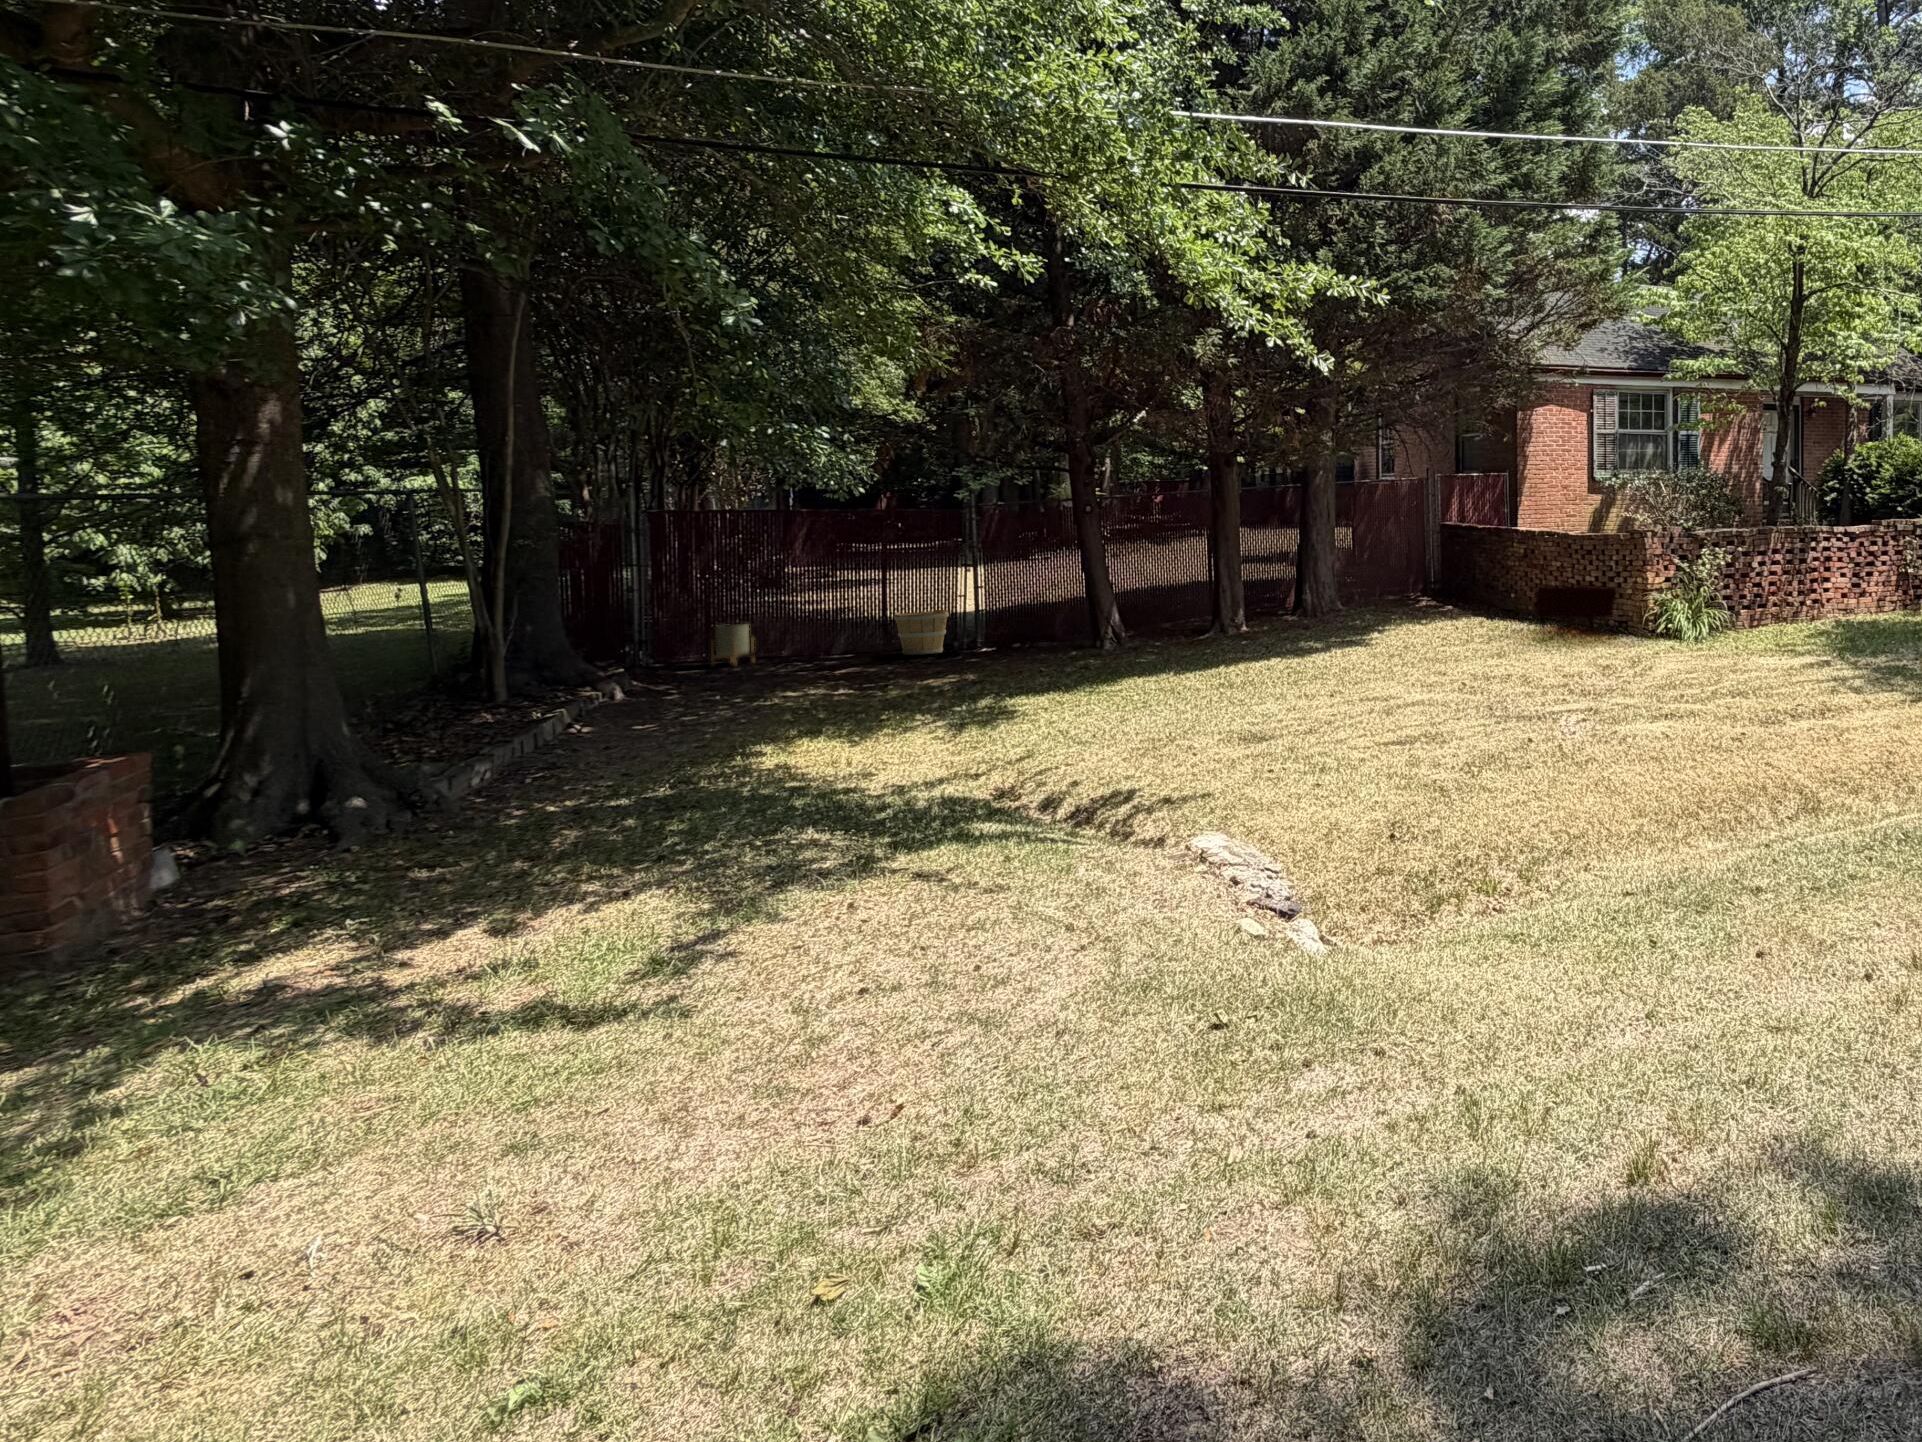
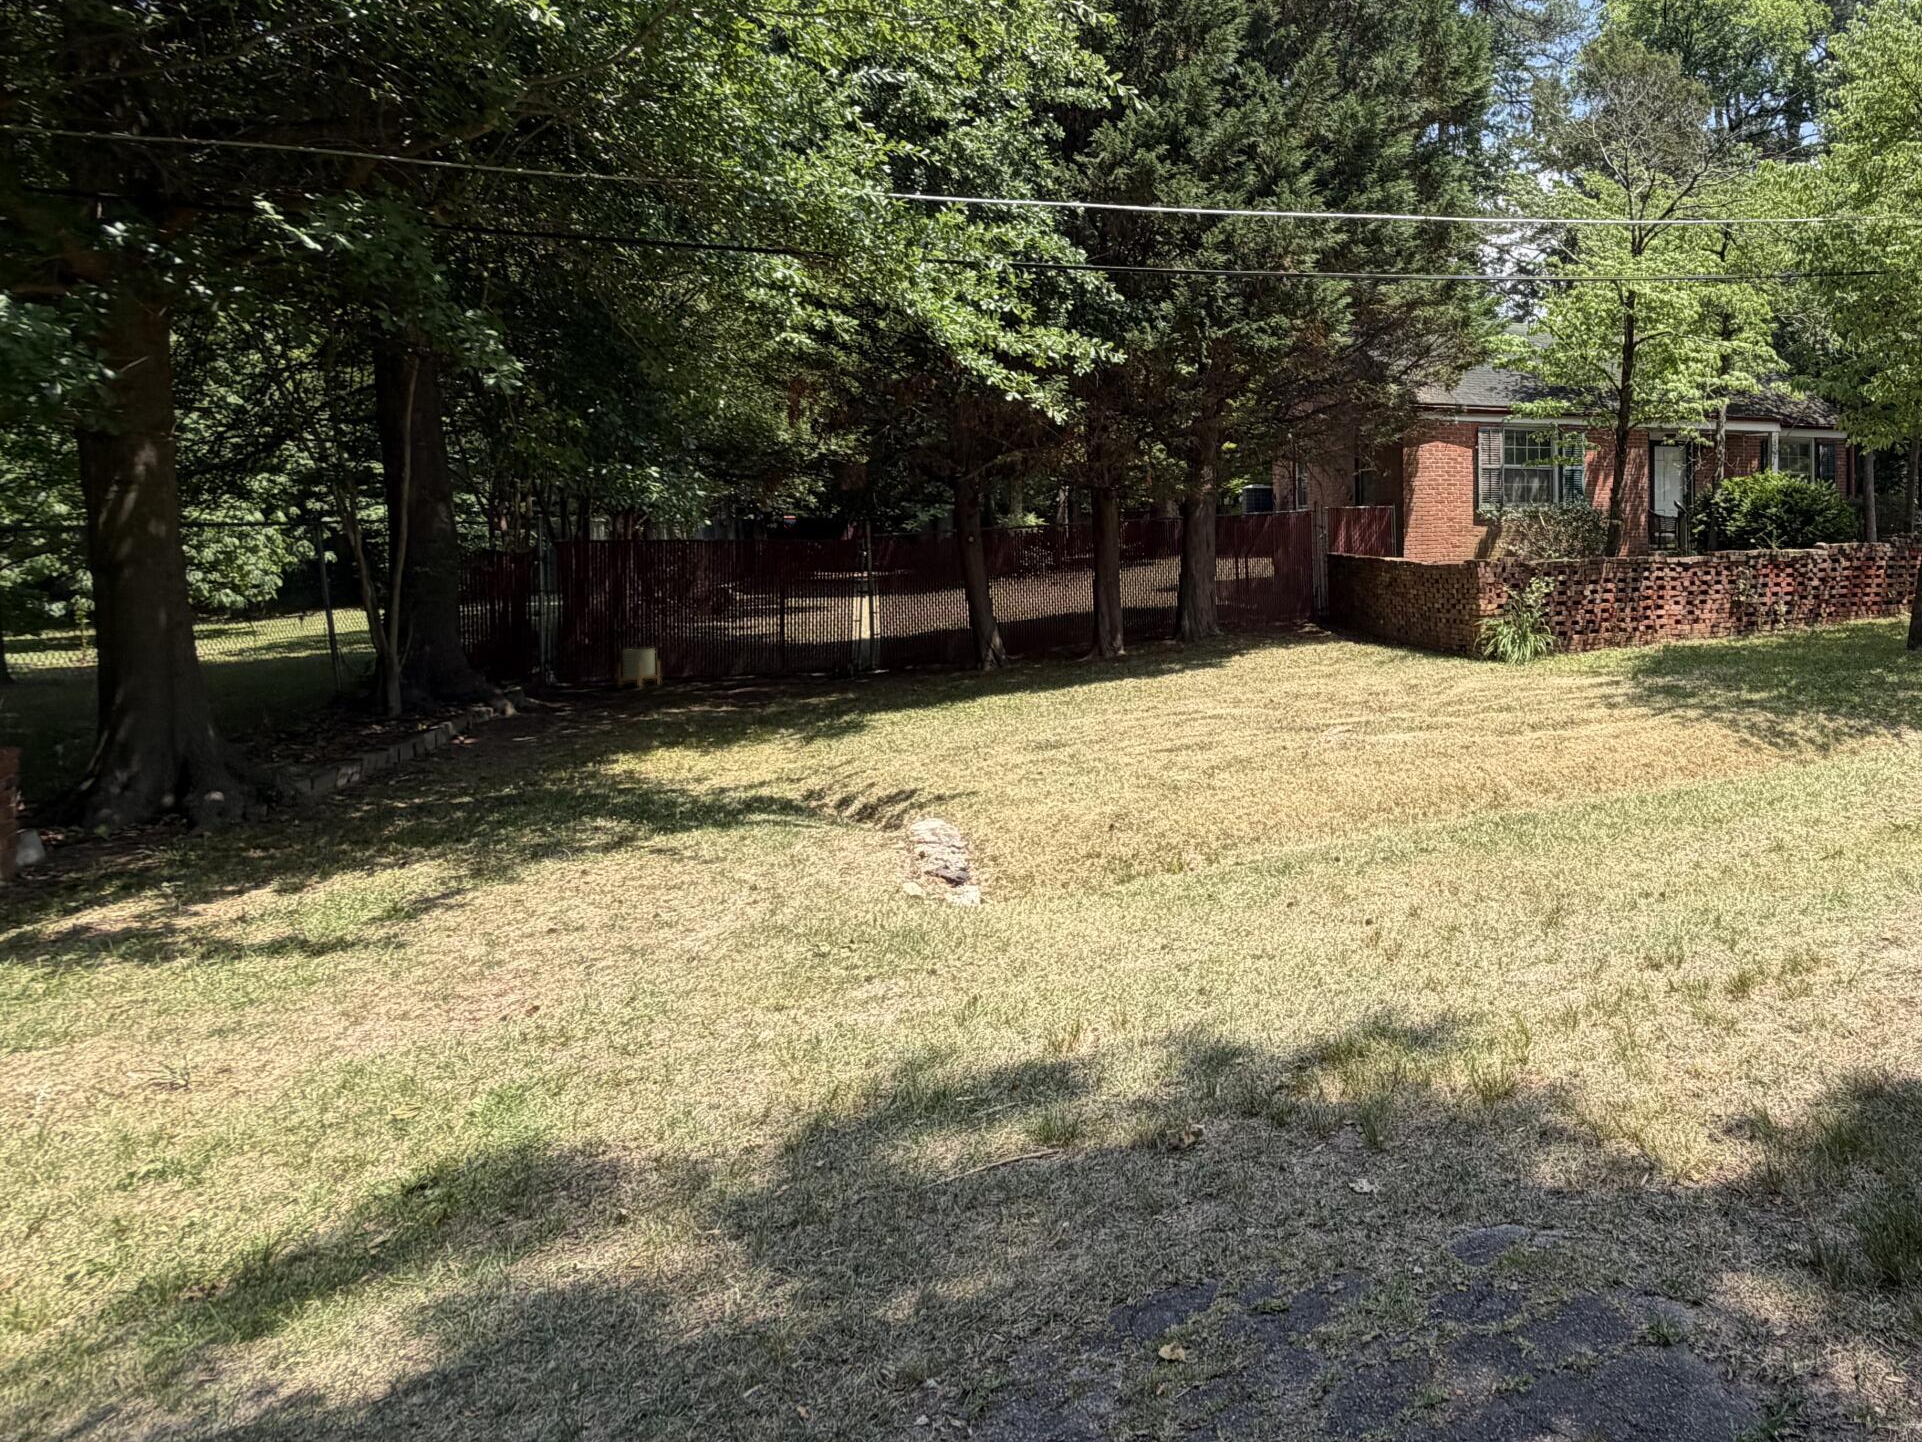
bench: present [1536,586,1616,632] -> none [1390,613,1467,656]
wooden bucket: present [894,610,949,655] -> none [791,635,844,677]

